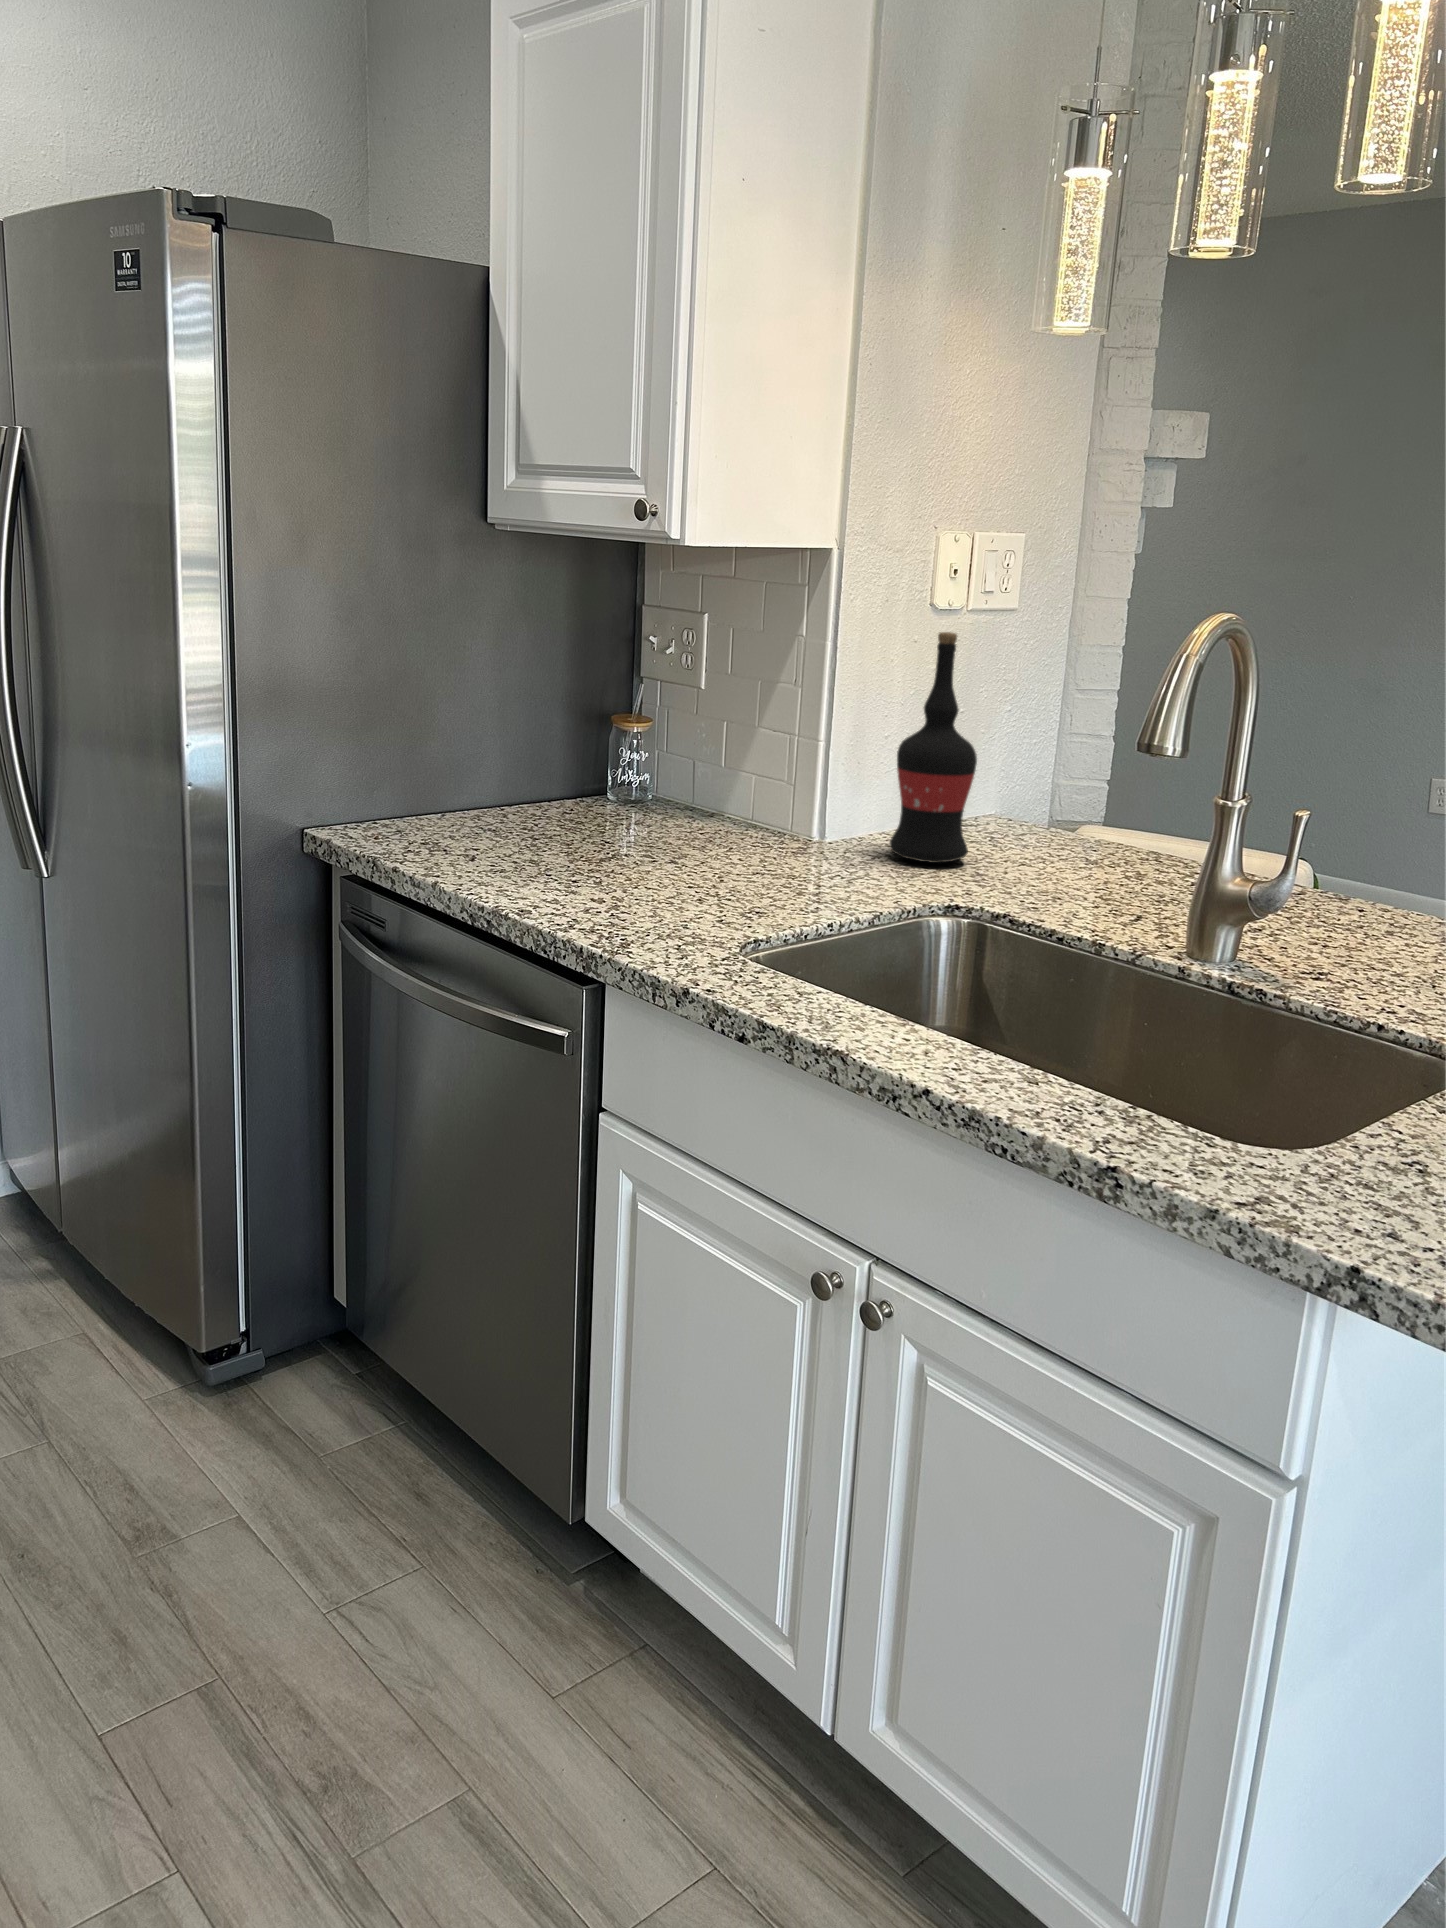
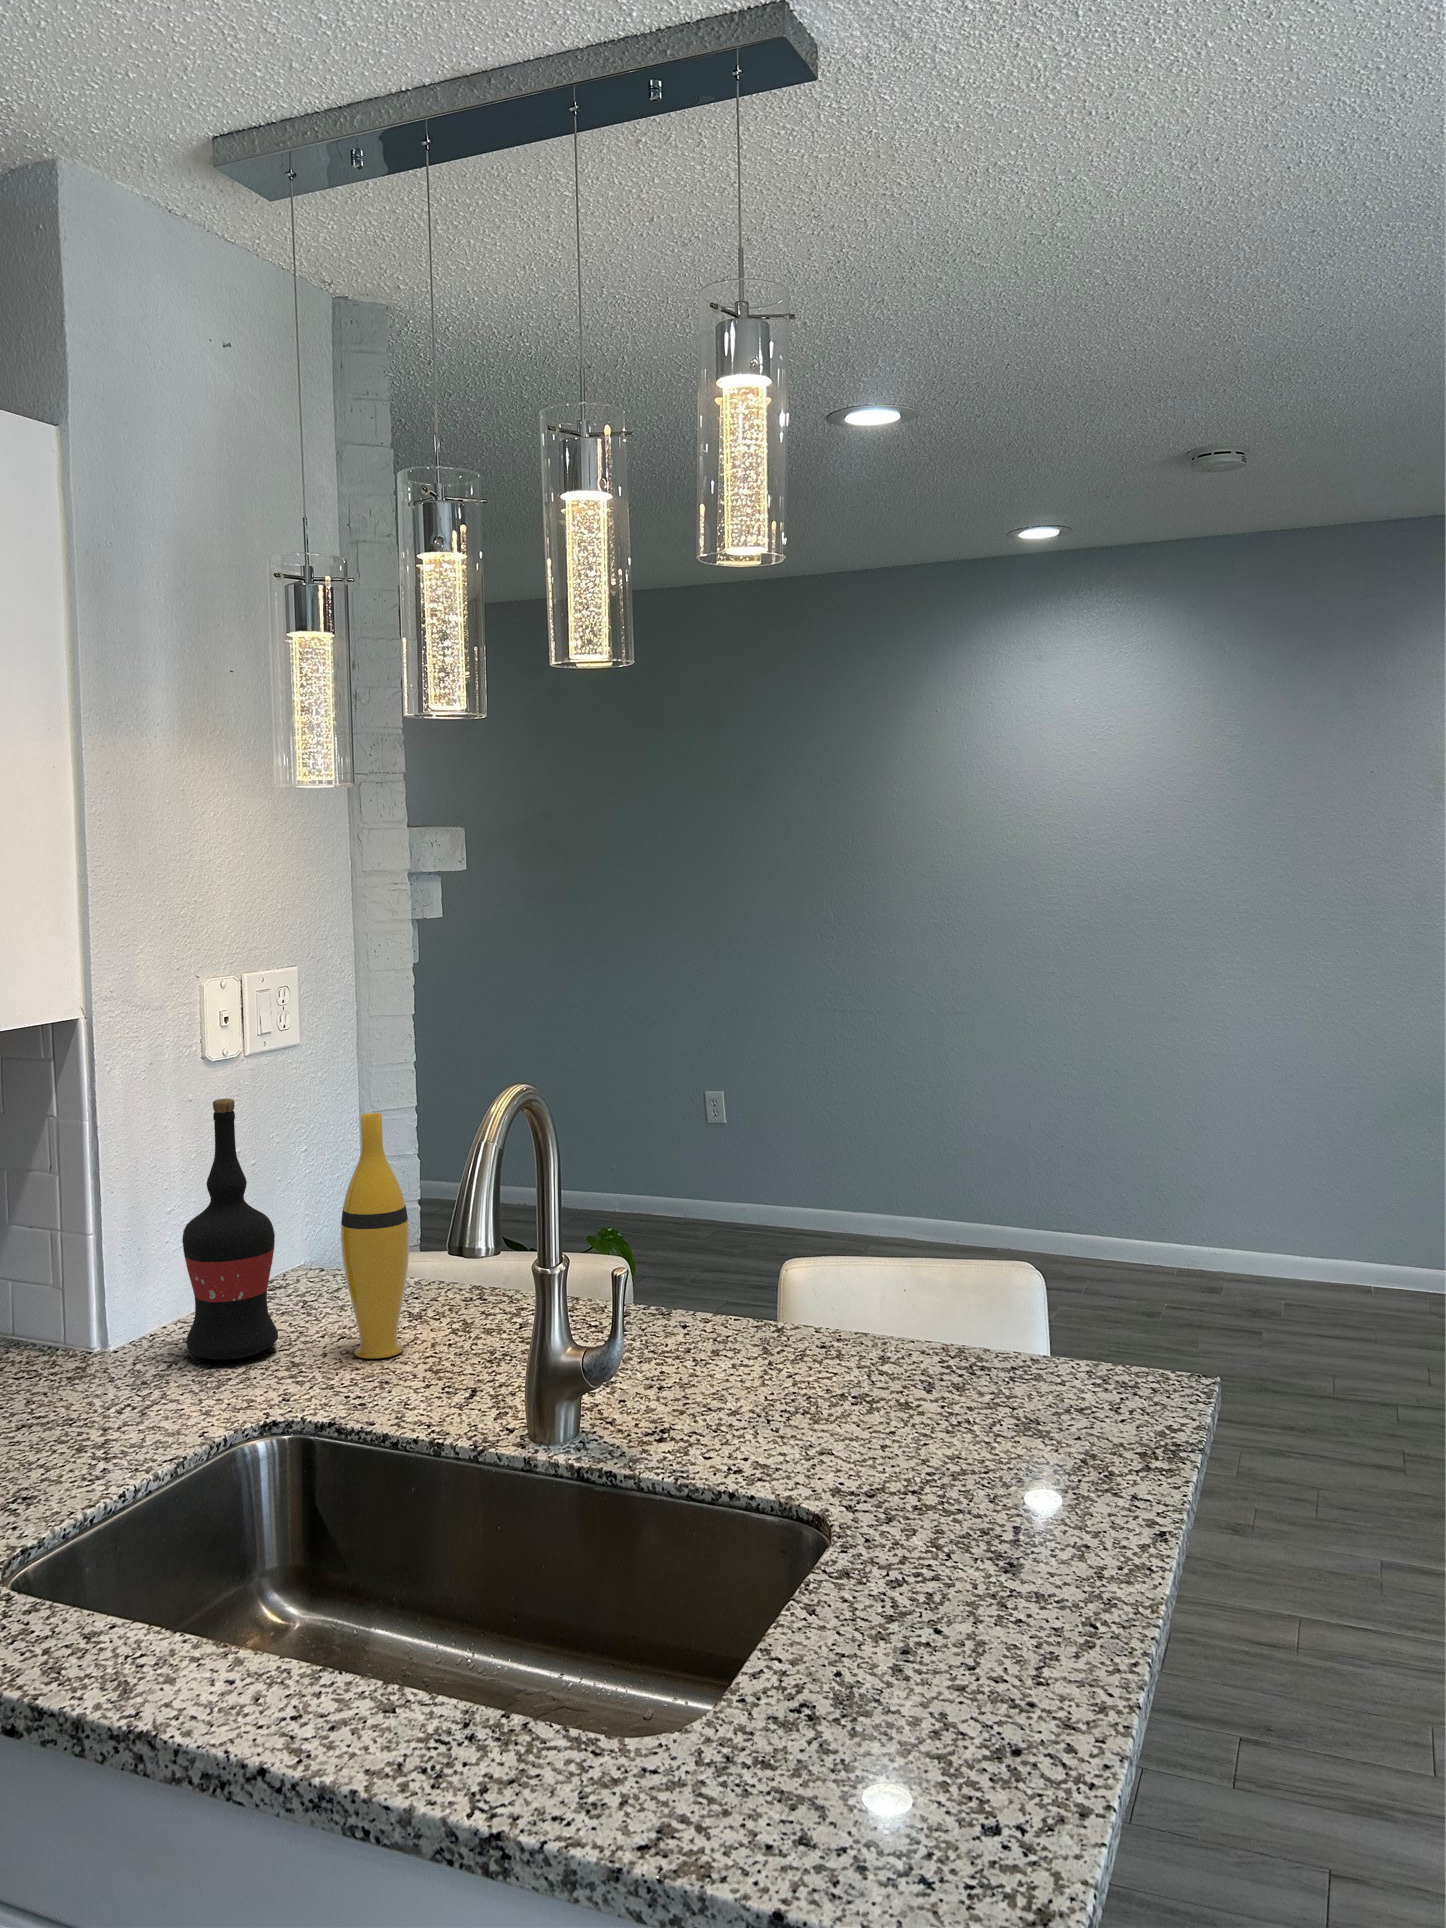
vase: none [1033,660,1100,884] -> present [341,1113,409,1359]

